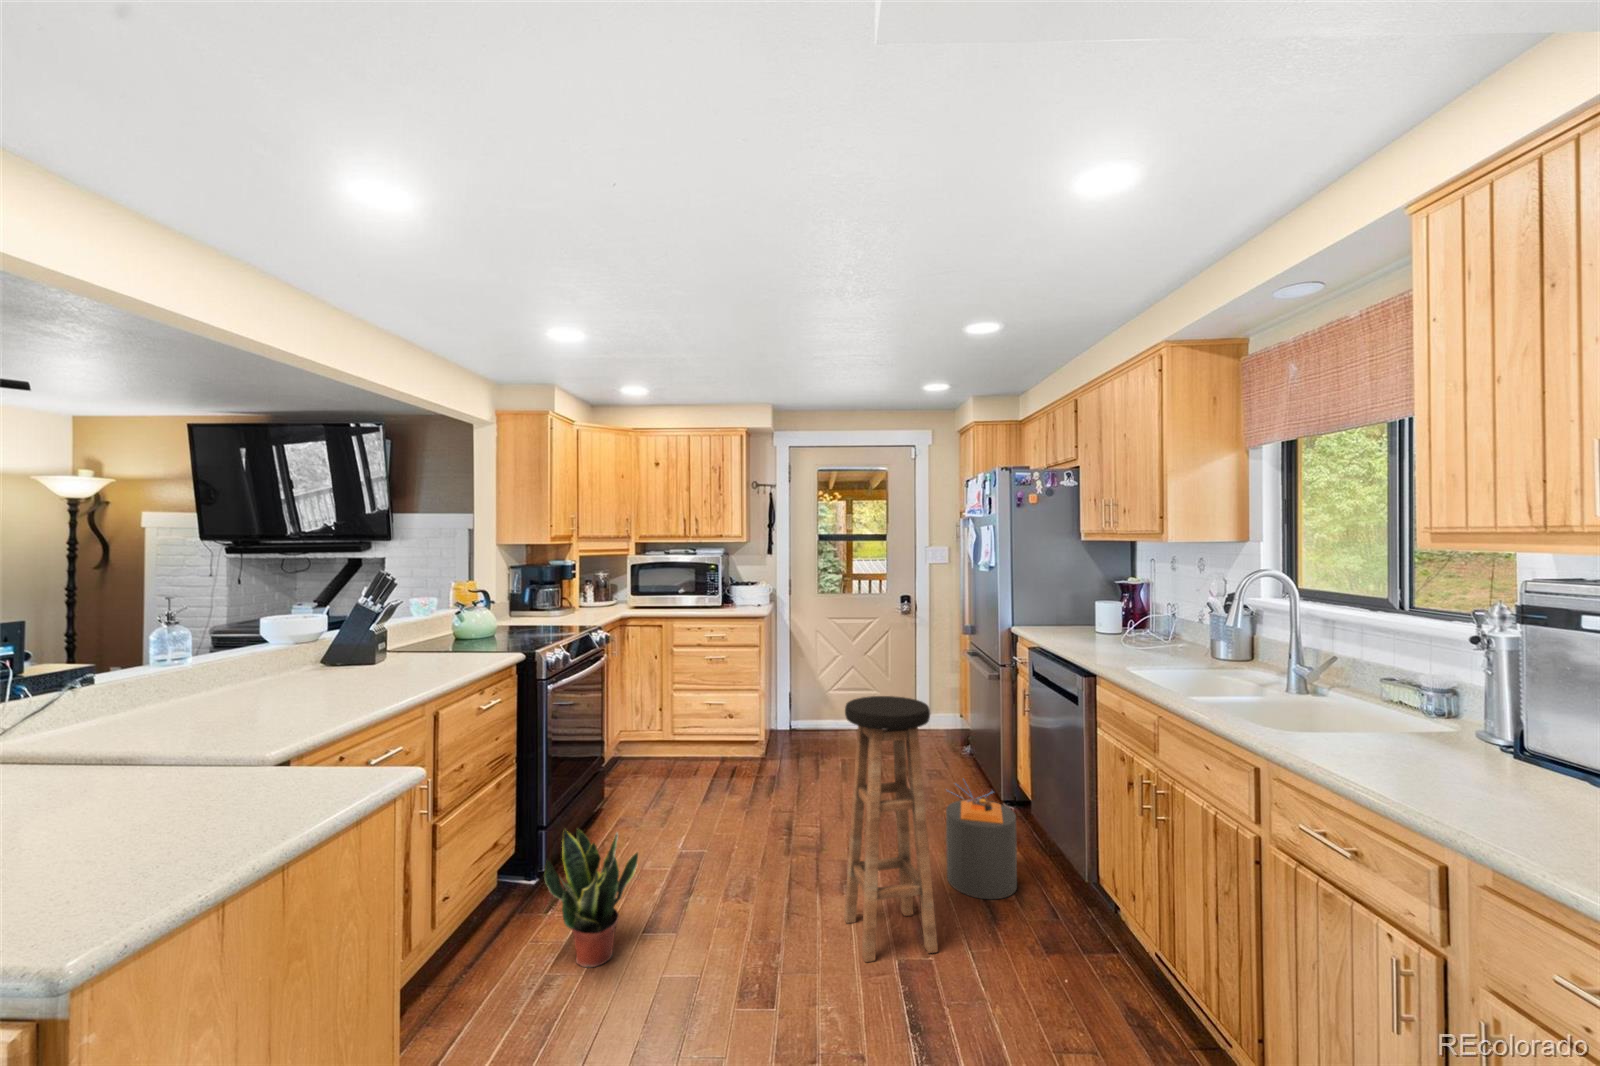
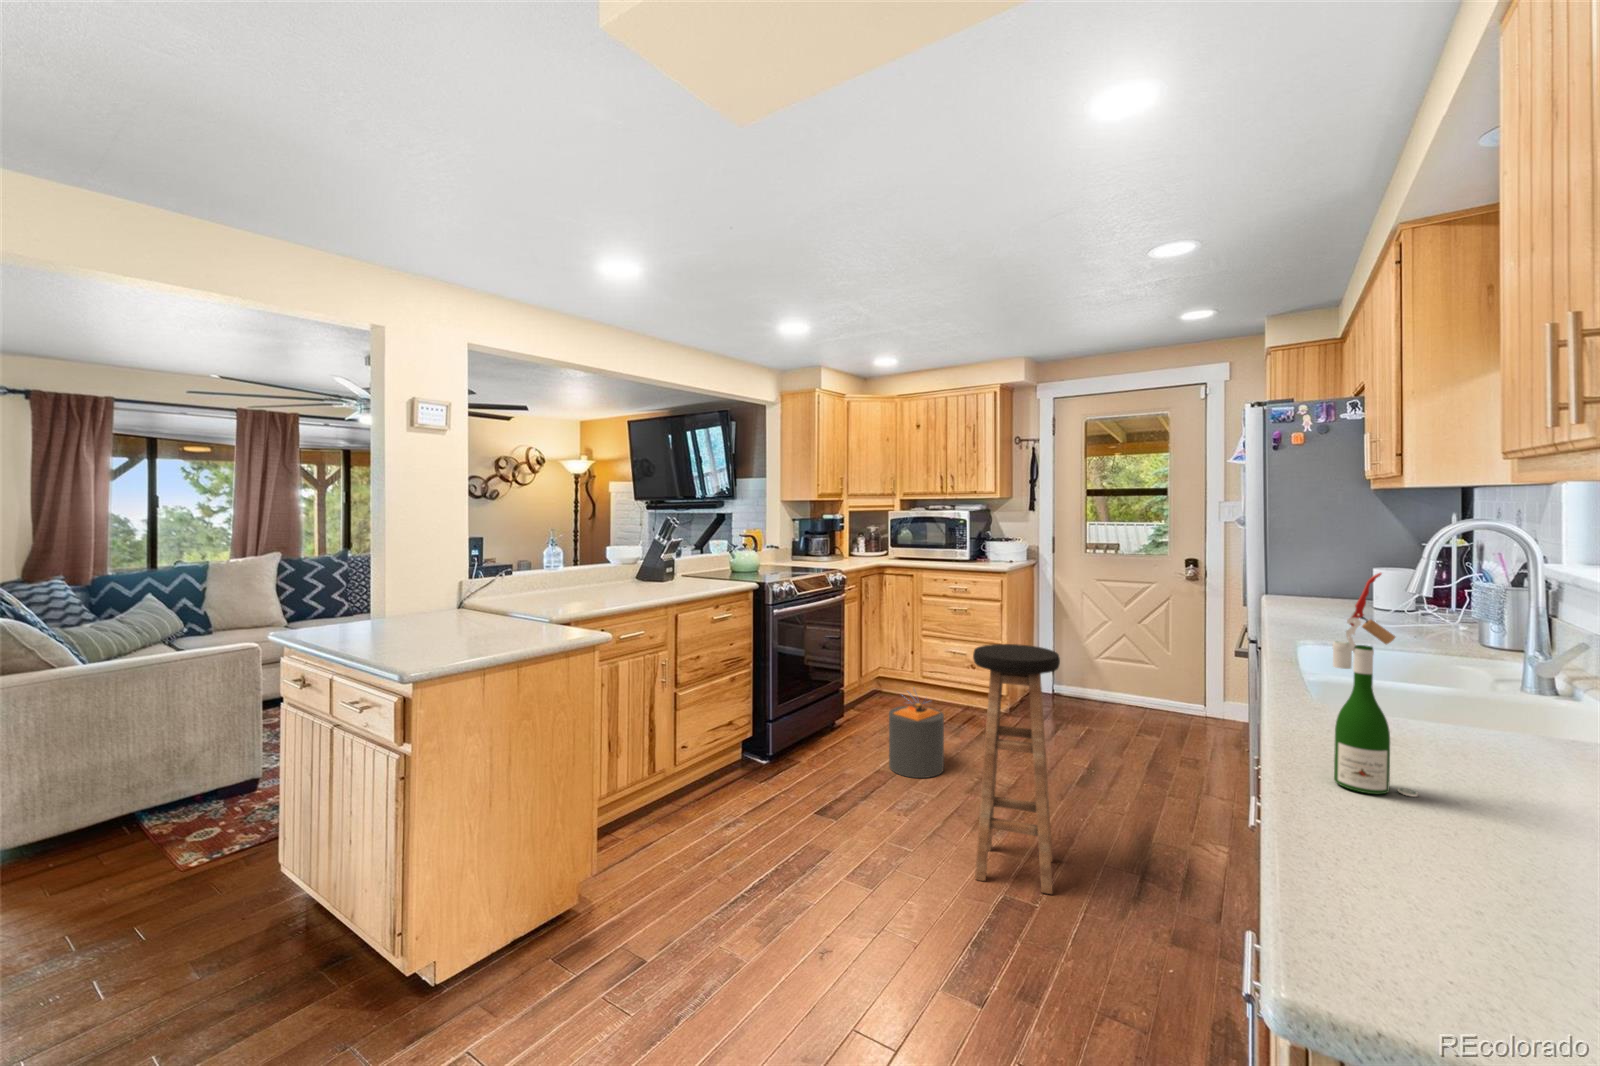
wine bottle: none [1428,627,1505,817] -> present [1333,573,1418,797]
trash can: present [946,779,1017,899] -> present [889,695,944,778]
potted plant: present [544,829,638,967] -> none [739,711,808,819]

